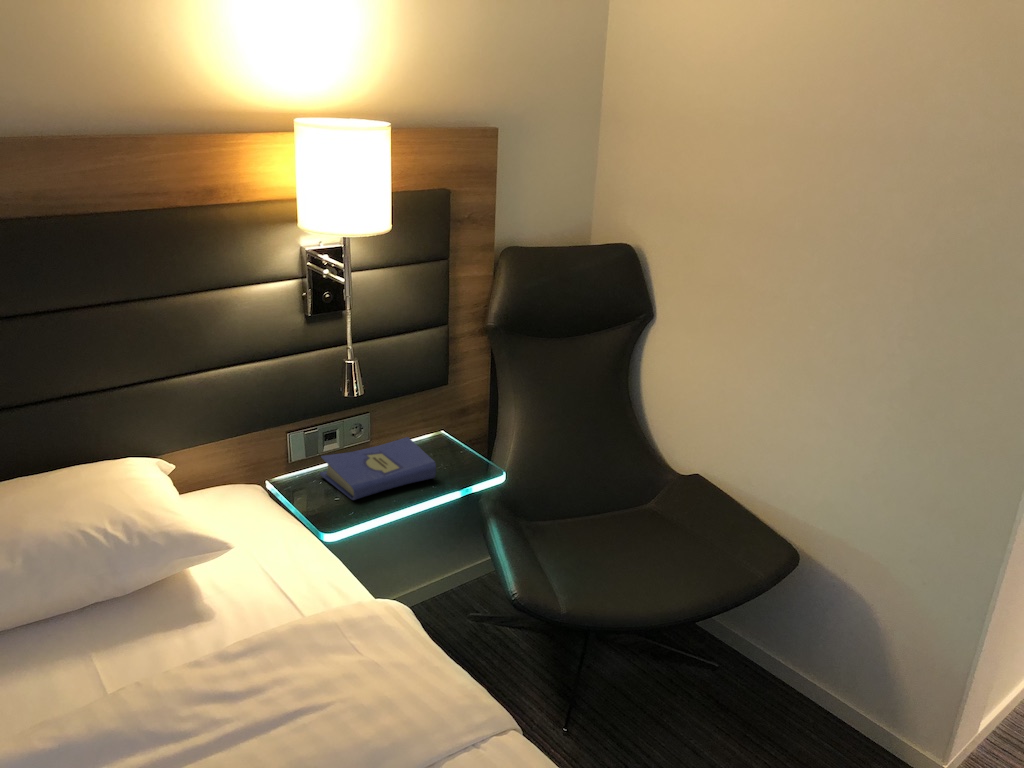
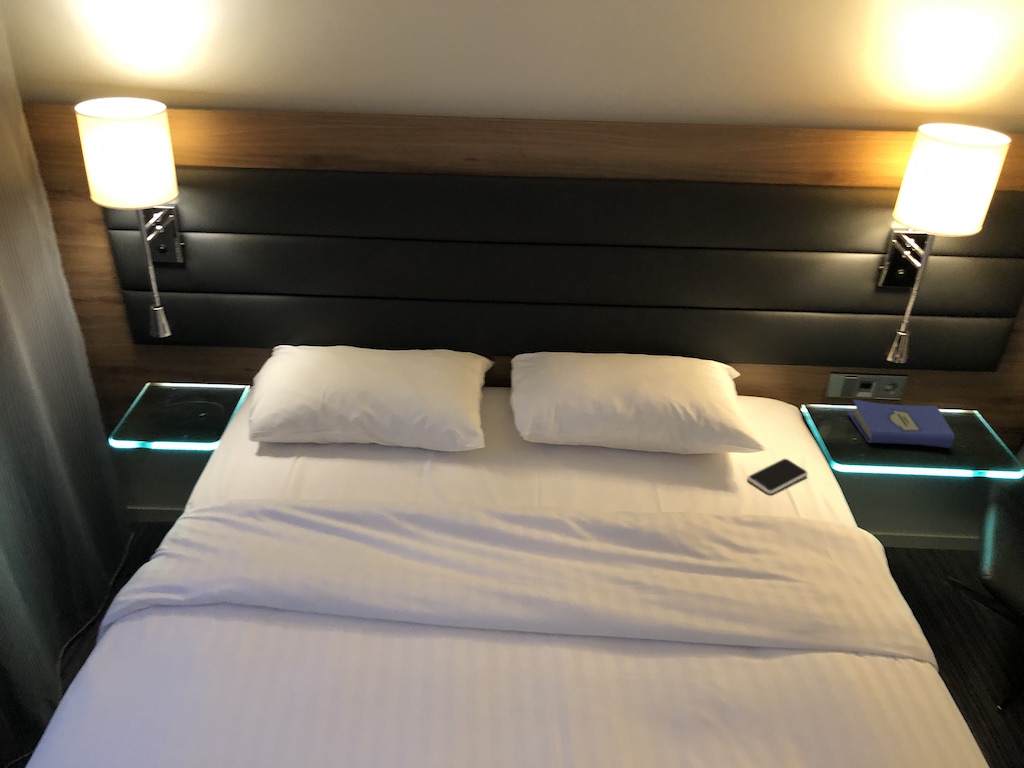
smartphone: none [225,552,298,604] -> present [748,459,807,494]

